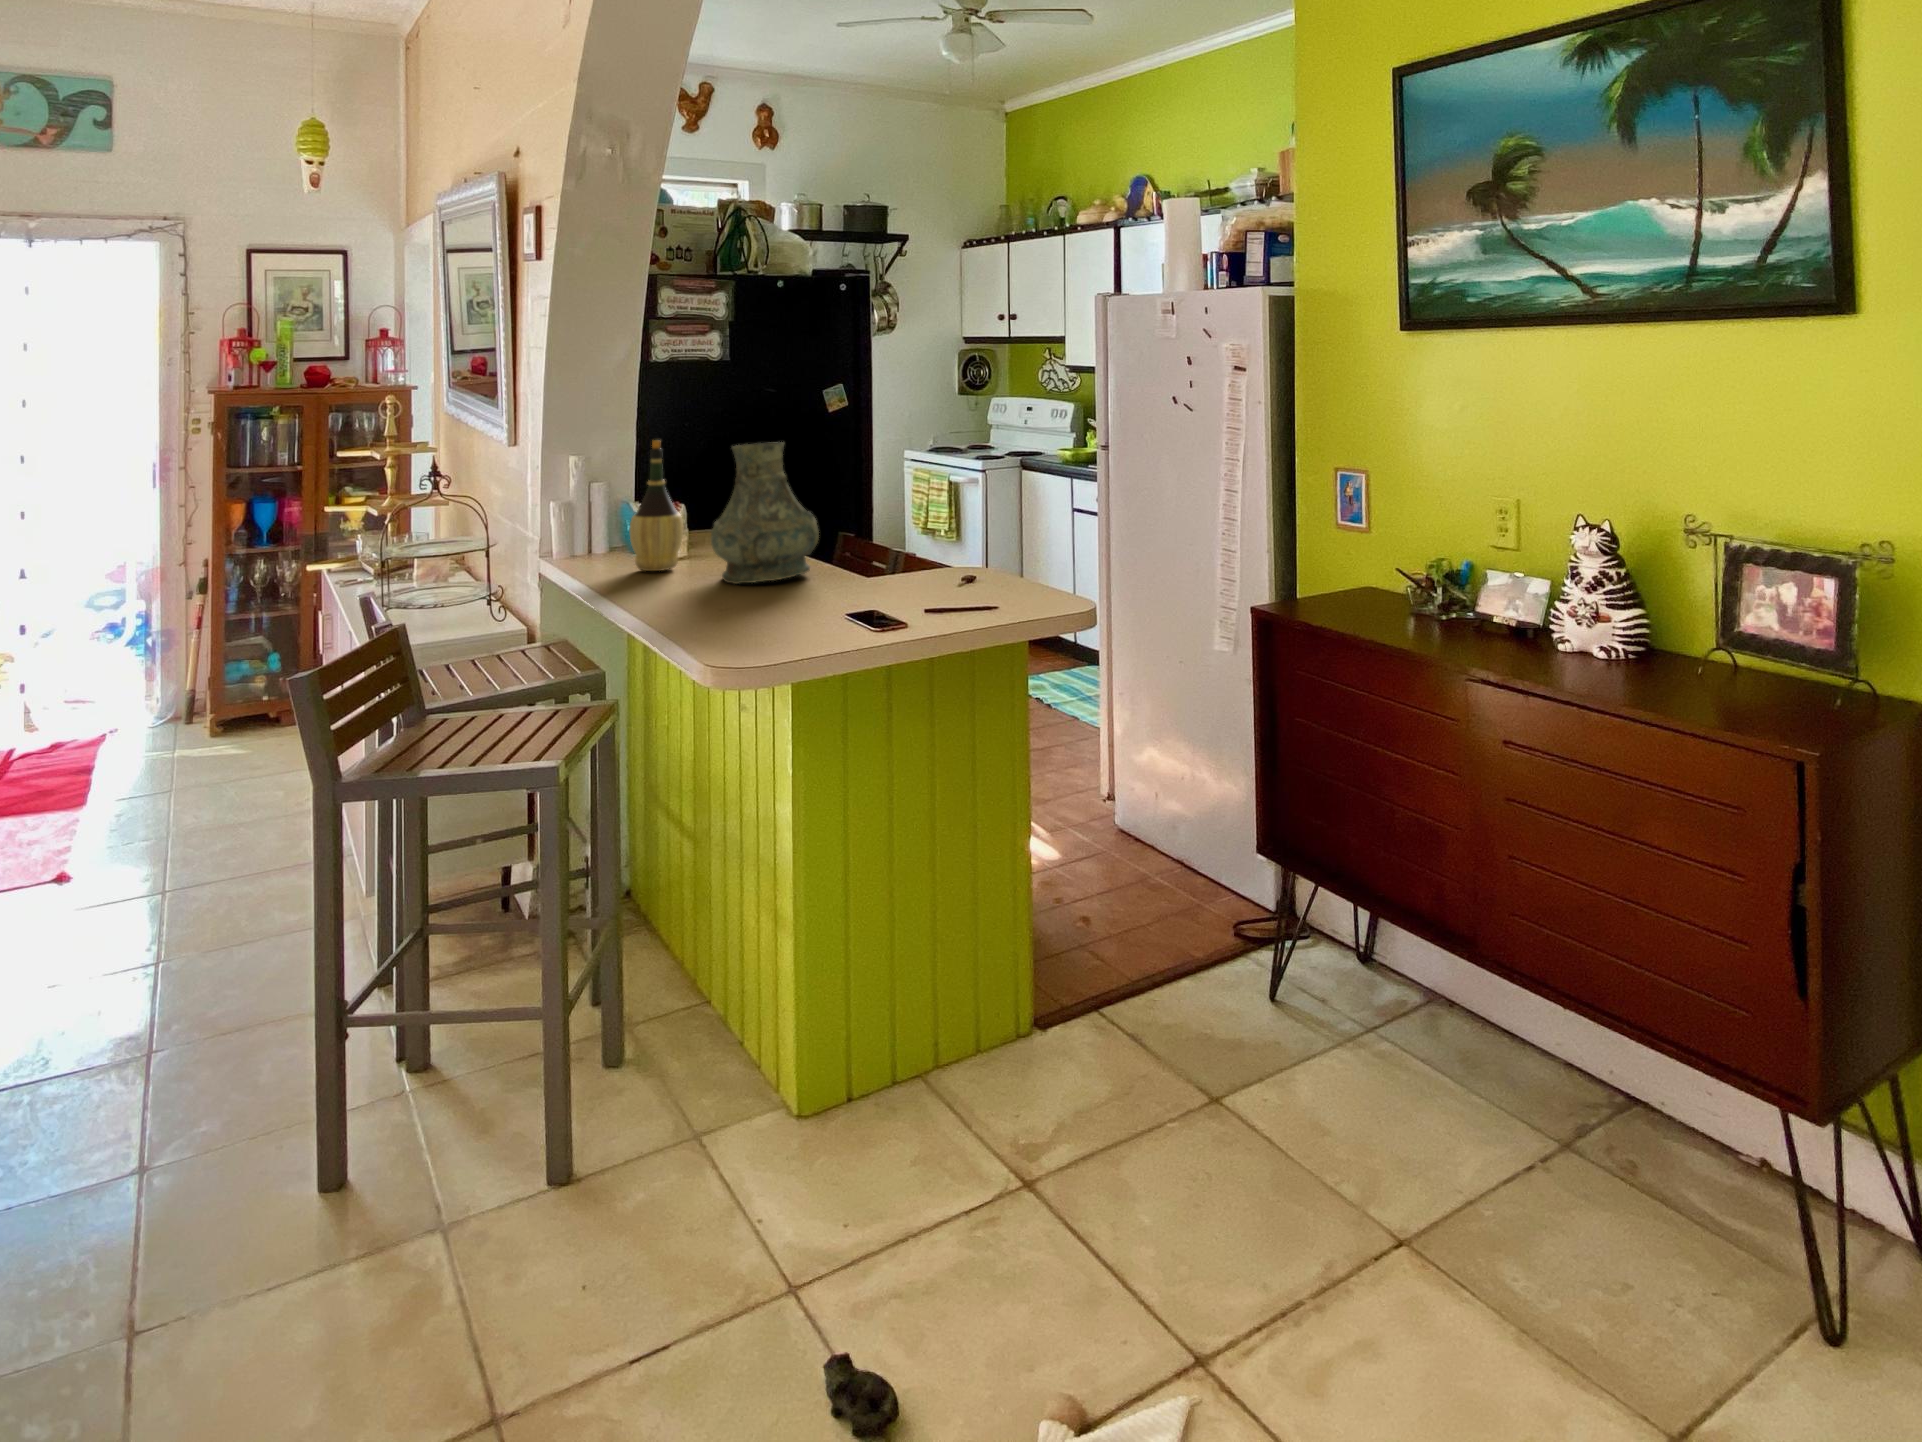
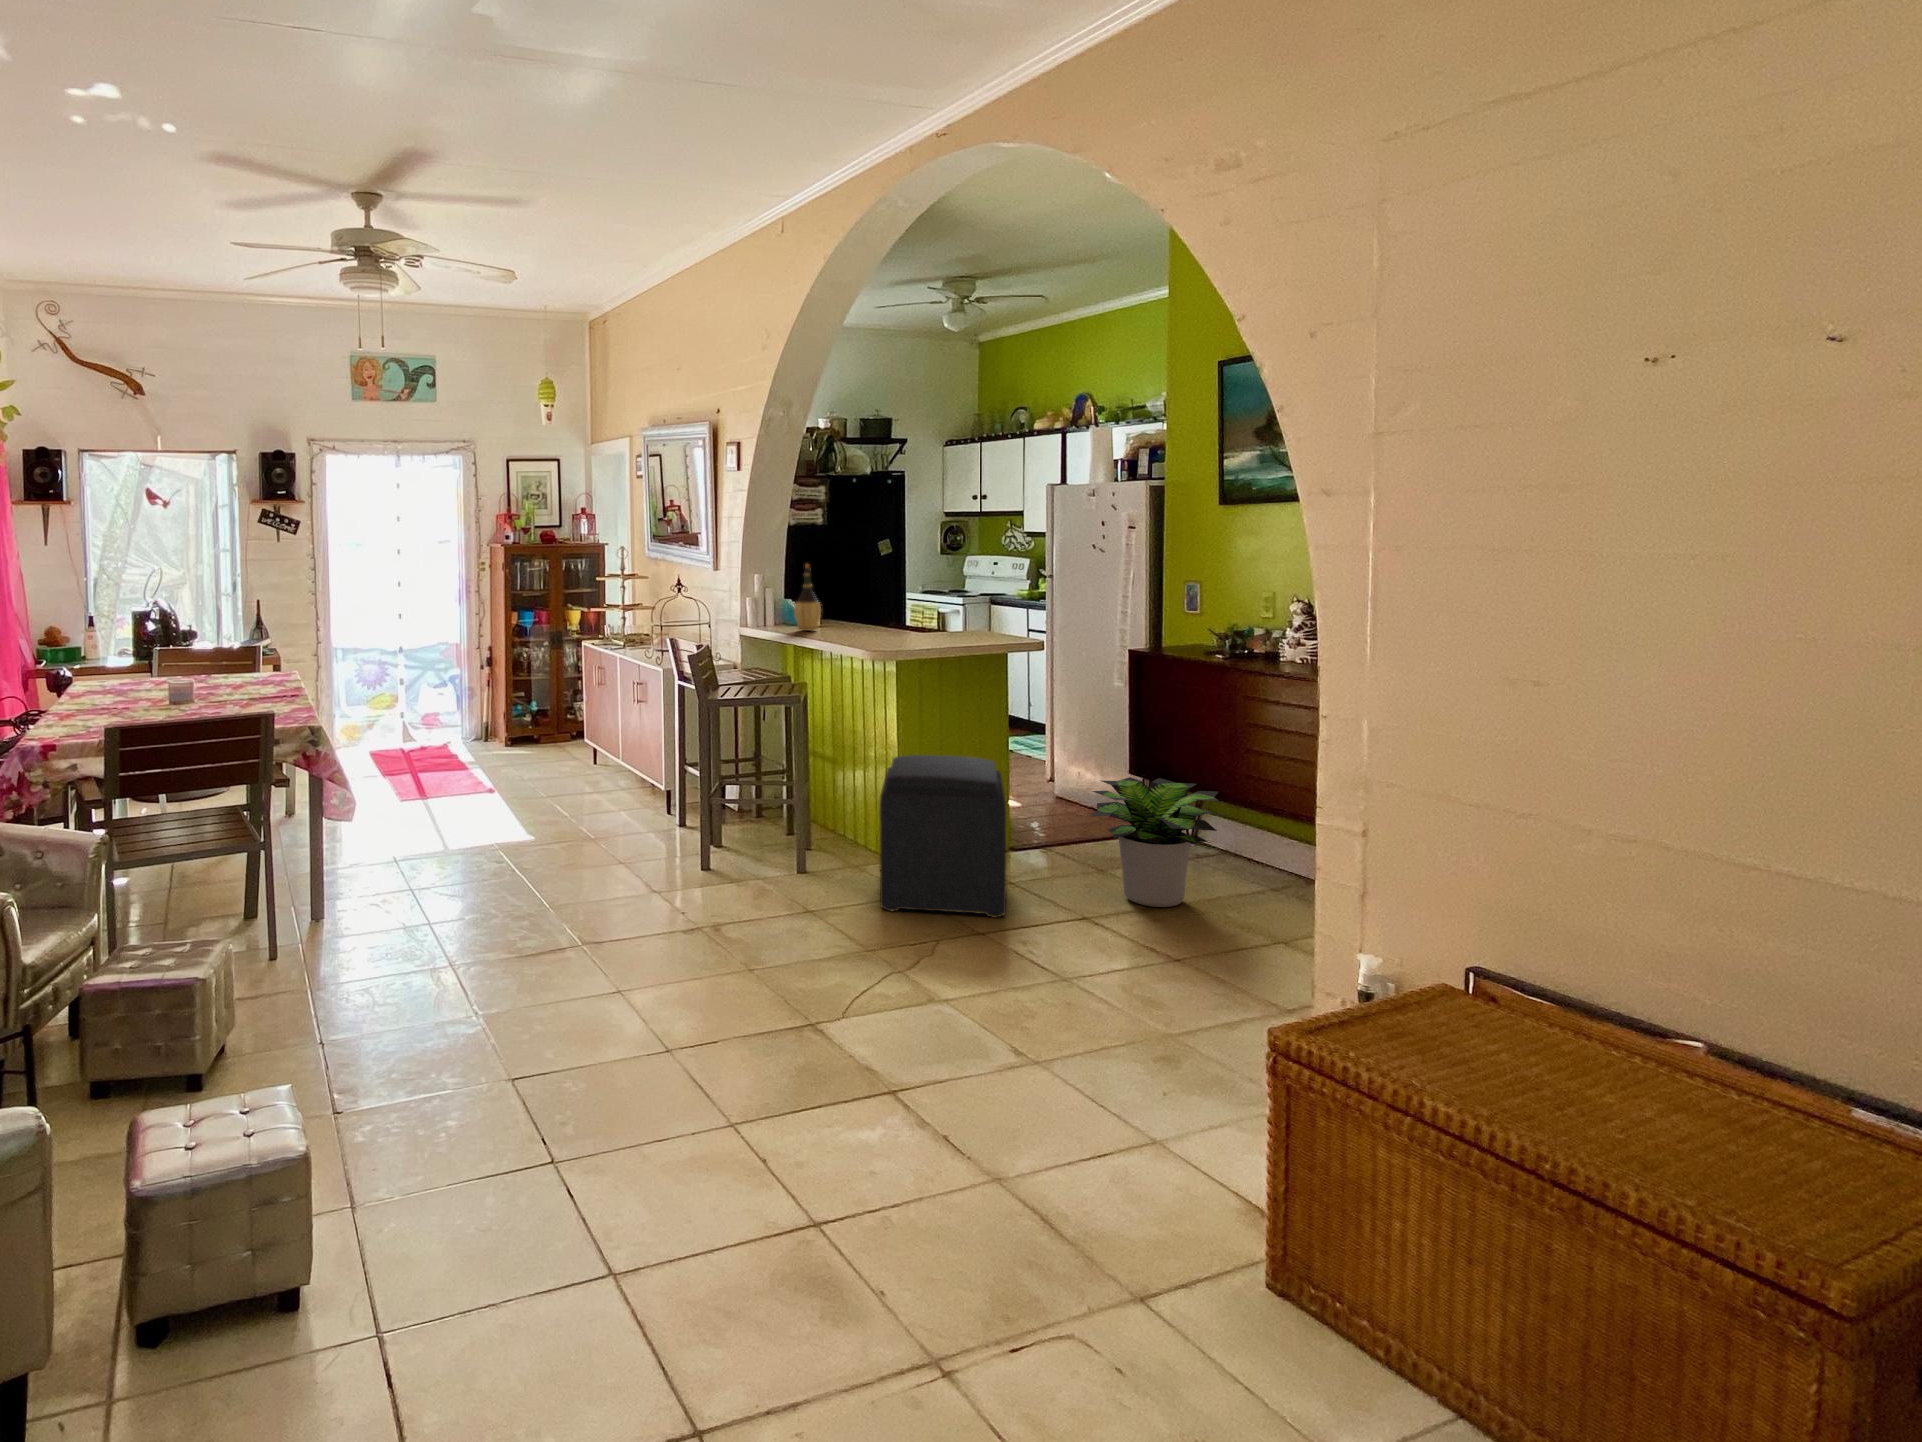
vase: present [711,442,819,584] -> none [839,564,895,635]
ottoman: none [717,870,1018,1327] -> present [879,755,1006,918]
potted plant: none [1197,887,1481,1222] -> present [1090,777,1221,907]

